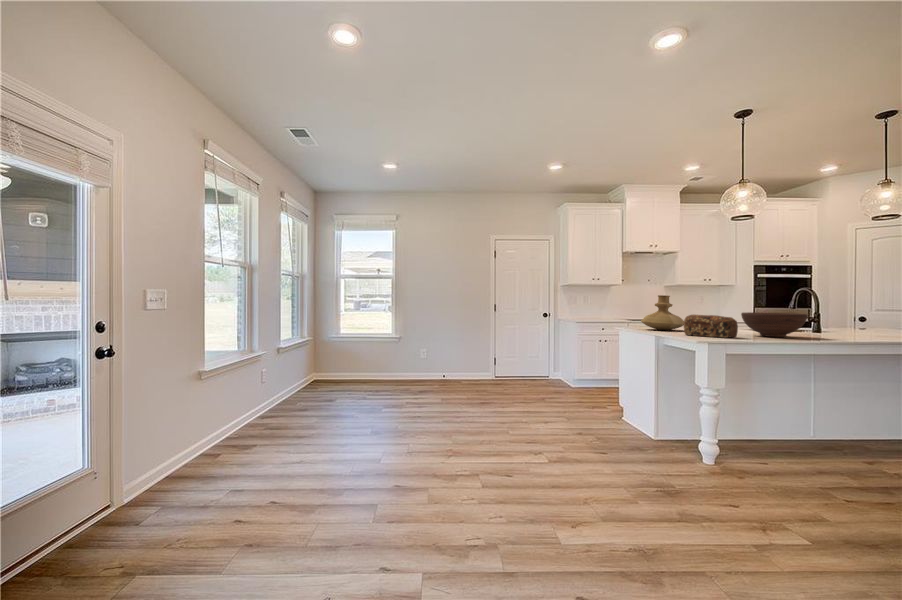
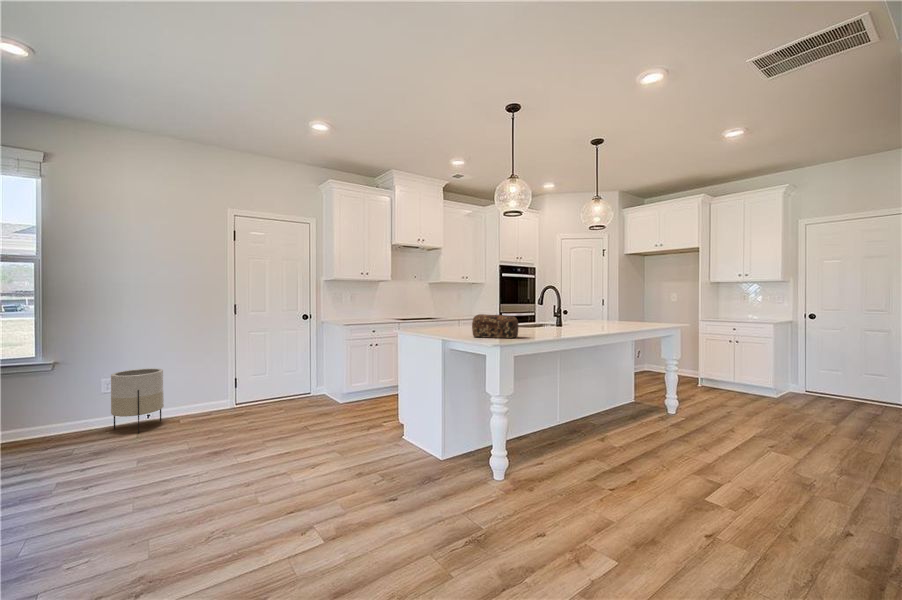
vase: present [641,295,684,330] -> none [423,293,466,331]
fruit bowl: present [741,312,808,337] -> none [516,310,566,334]
planter: none [427,345,453,386] -> present [111,368,164,434]

